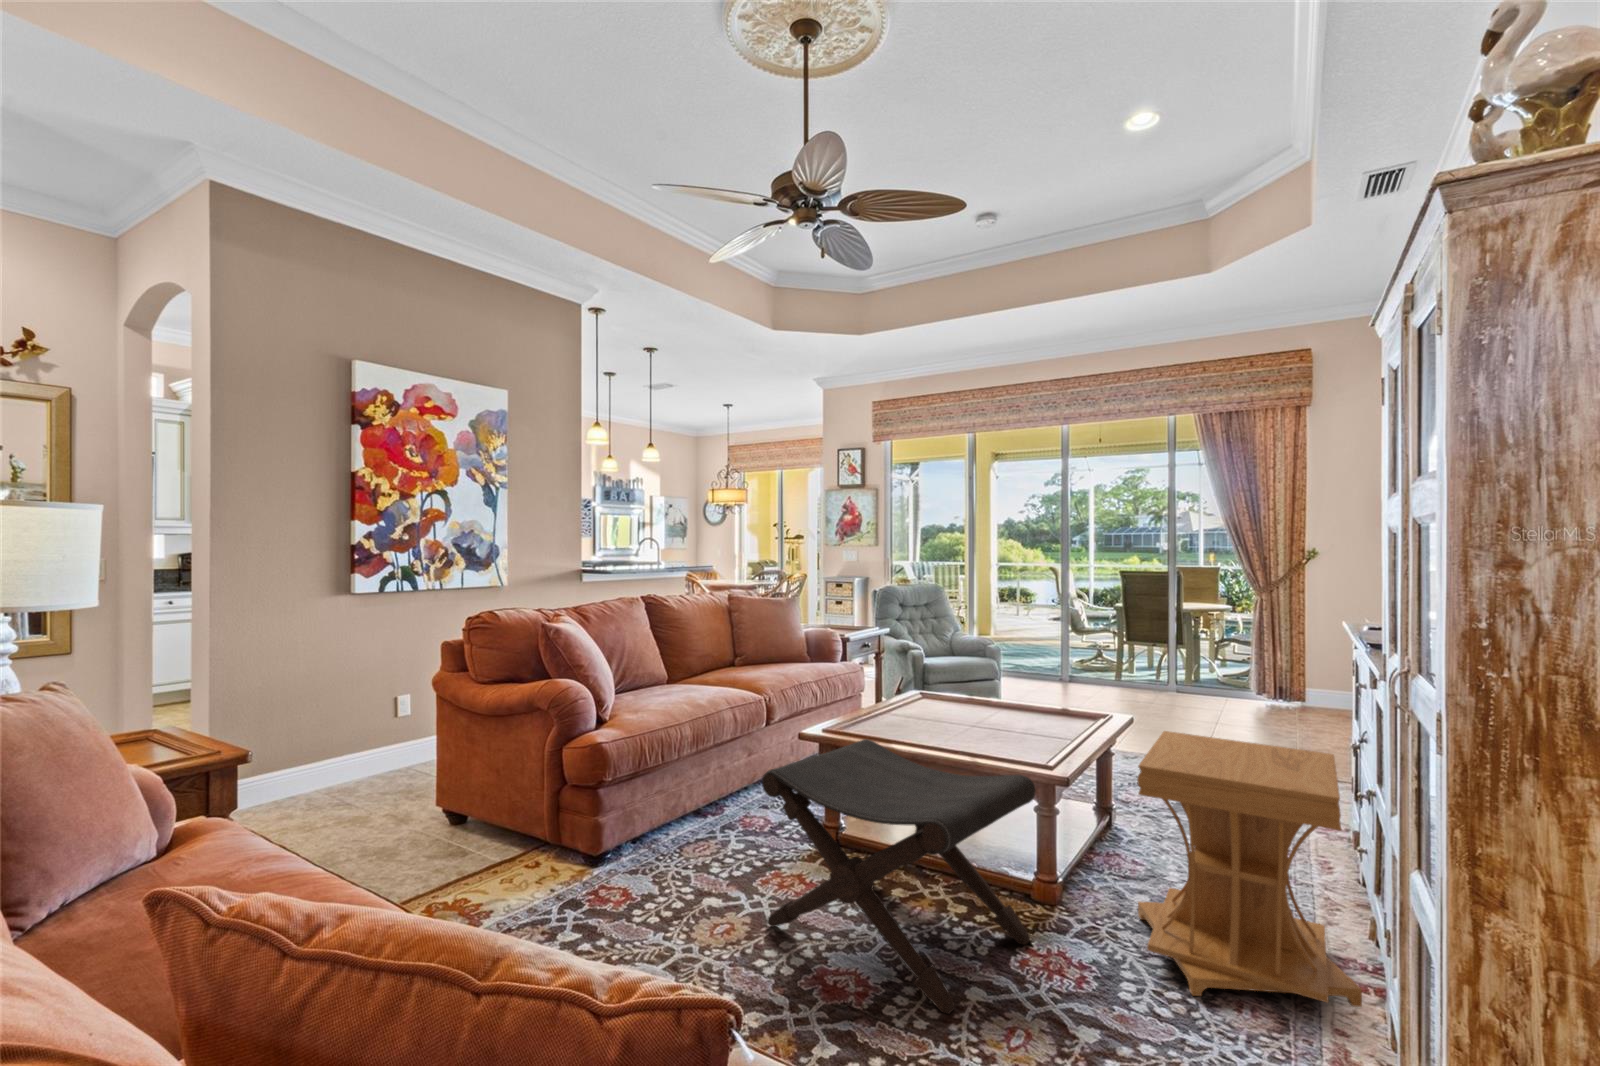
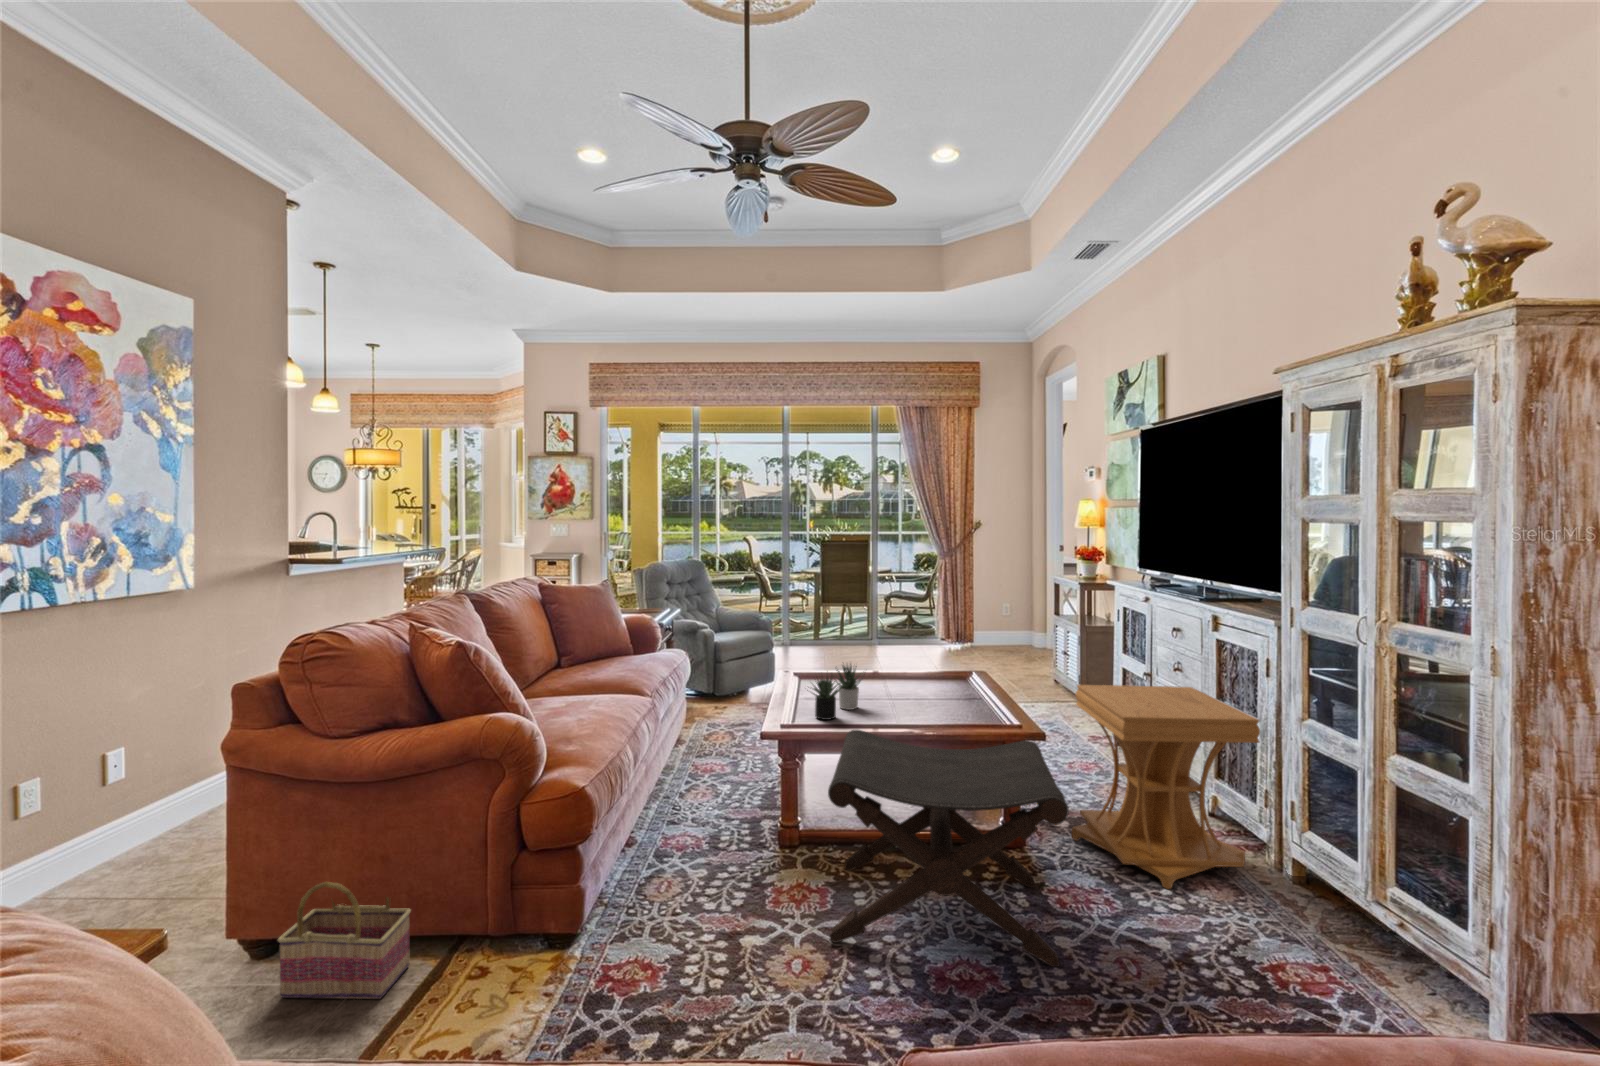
succulent plant: none [864,678,943,733] -> present [807,664,863,720]
basket: none [427,767,503,867] -> present [278,882,411,999]

